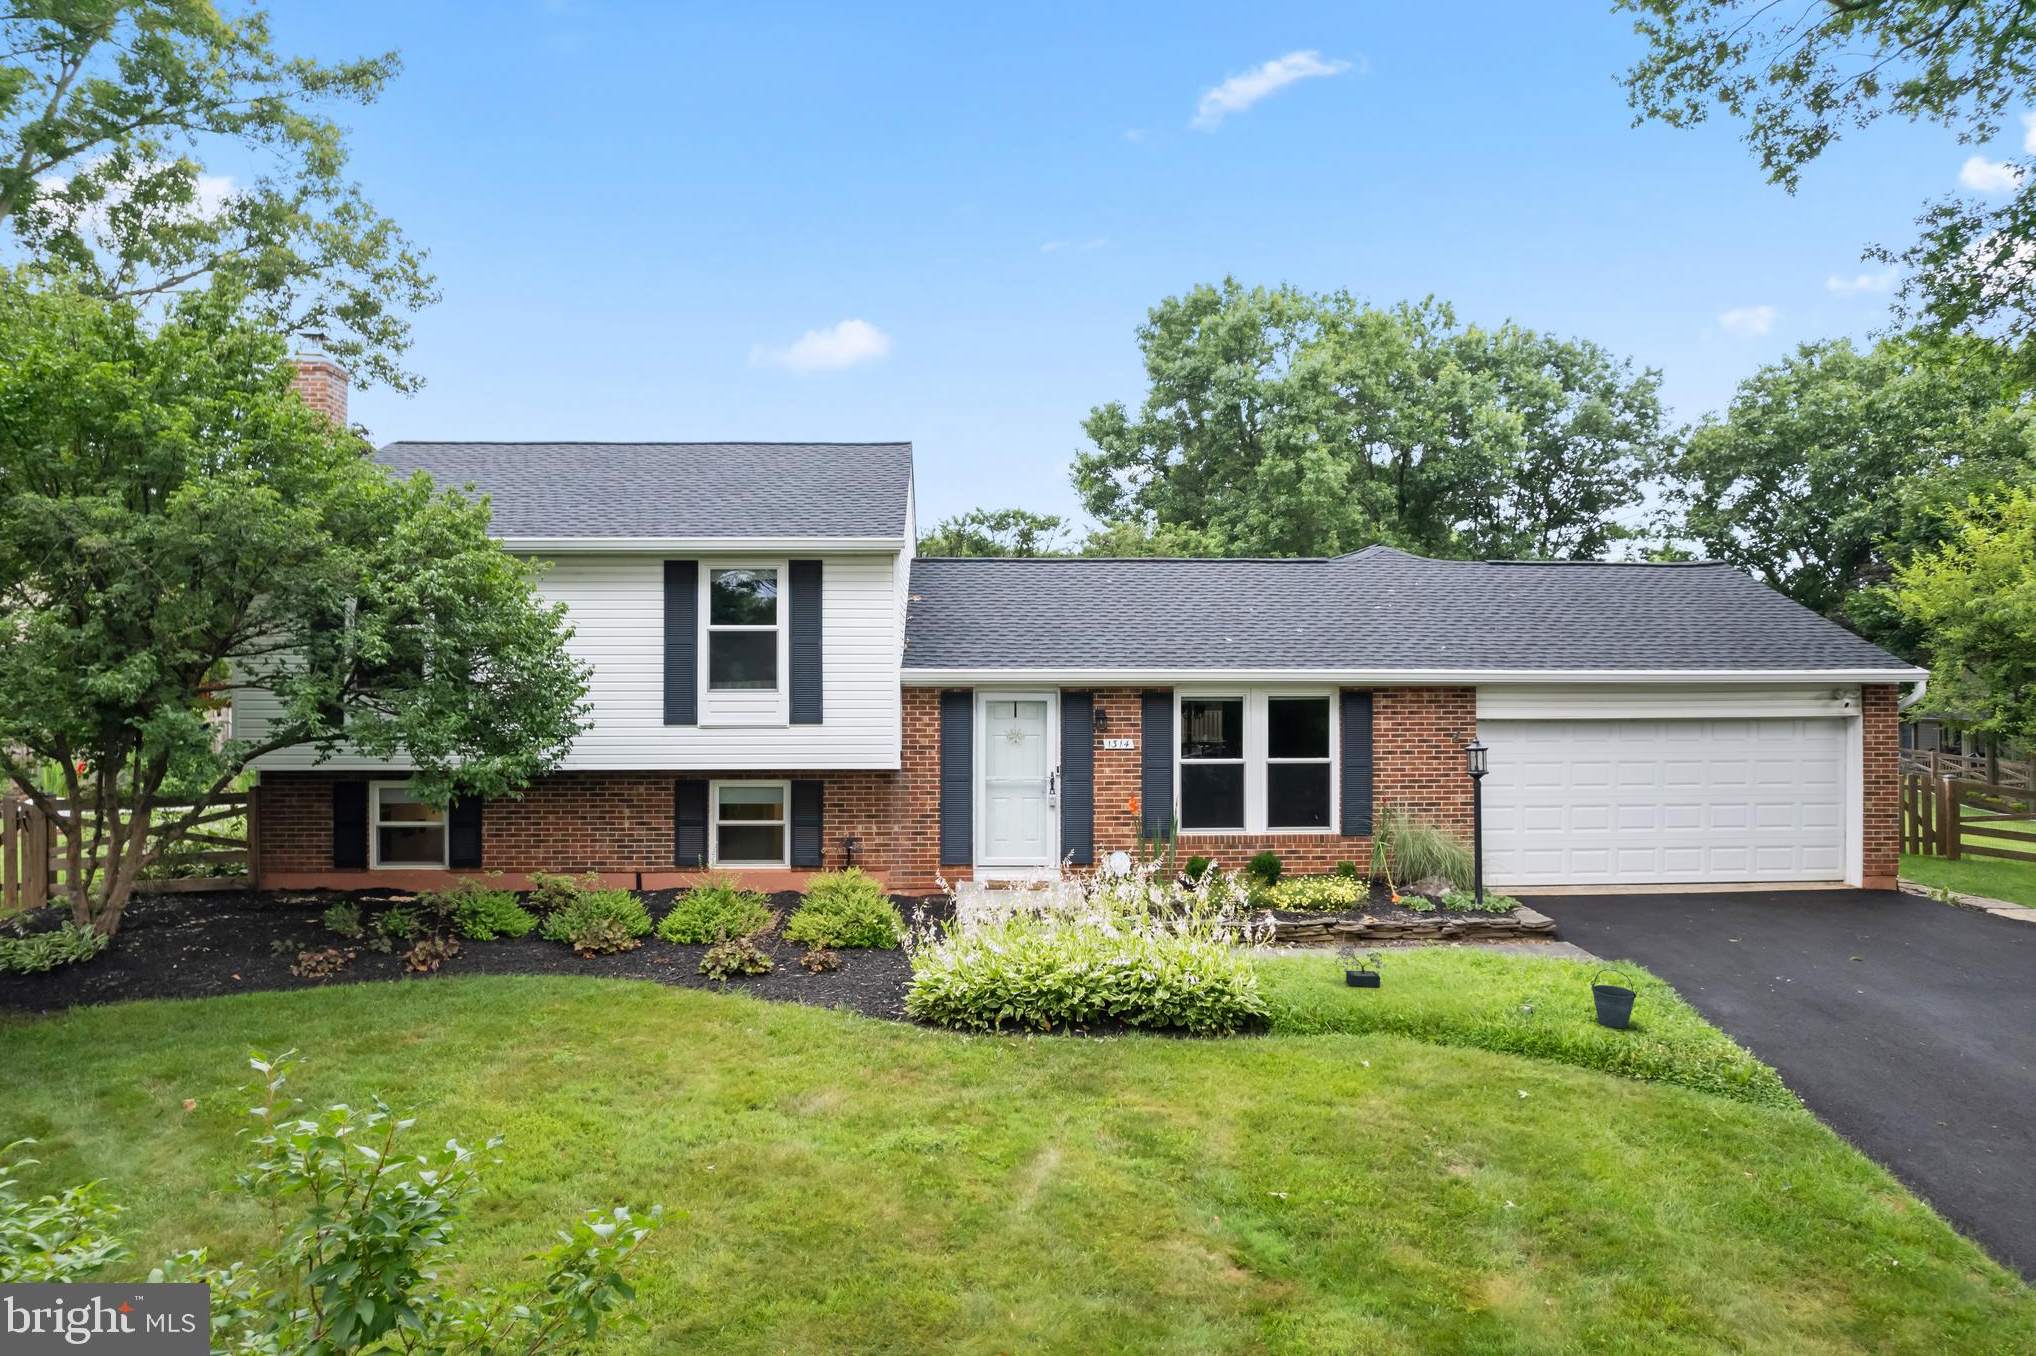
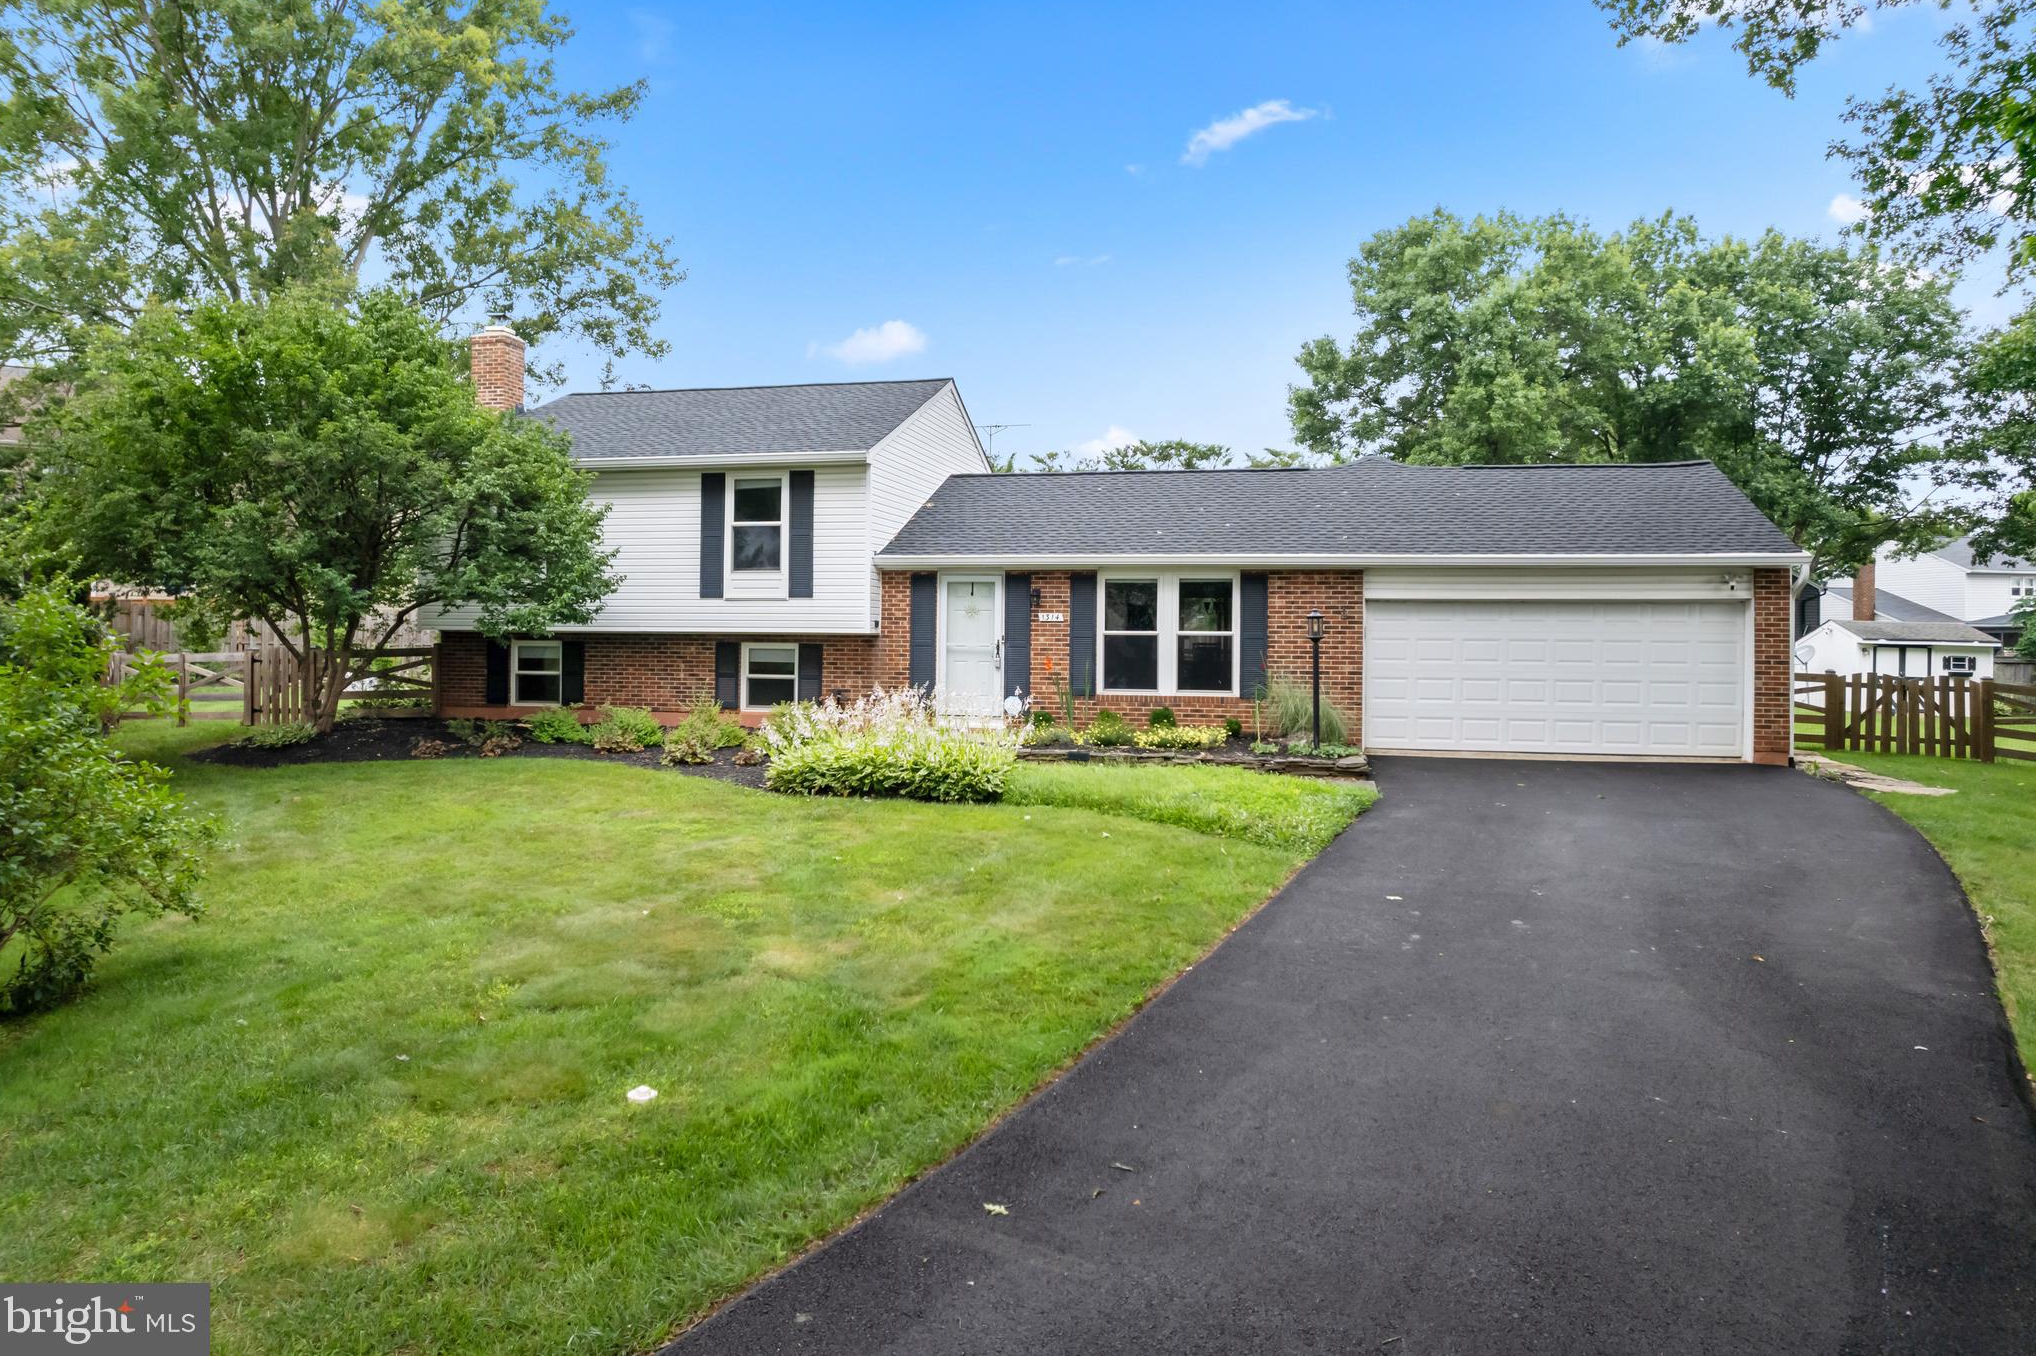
bucket: present [1591,969,1637,1028] -> none [1195,740,1223,779]

